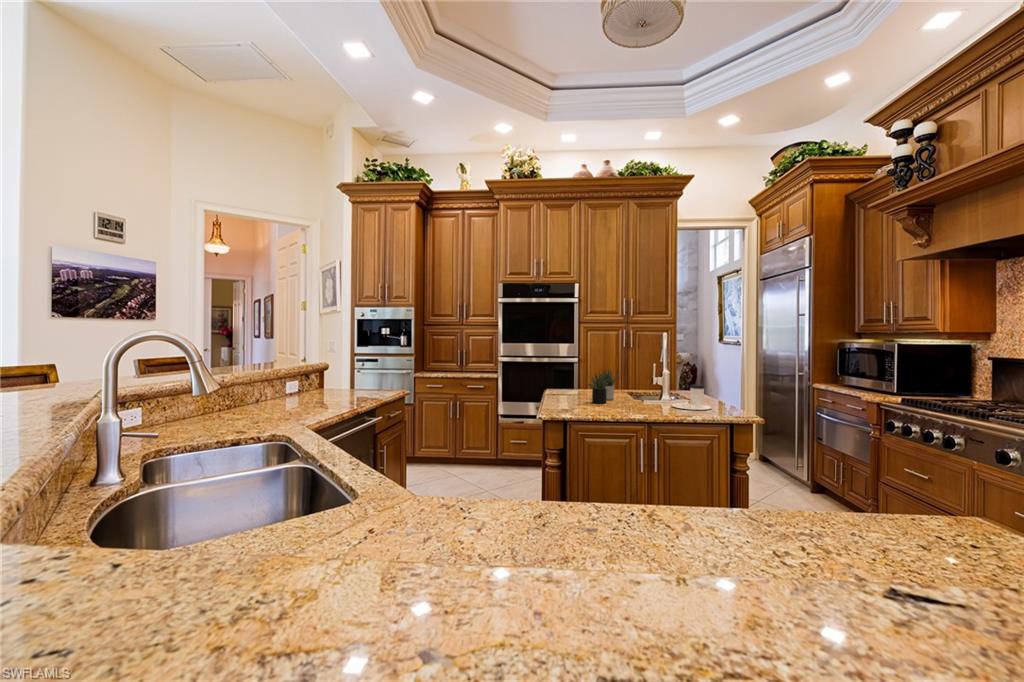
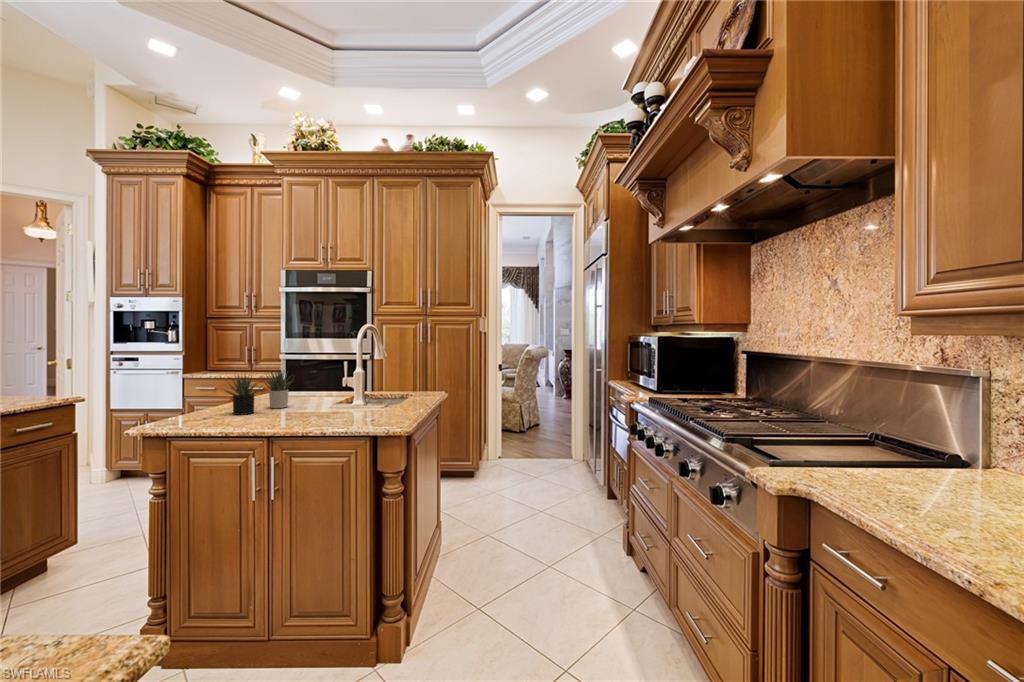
coffee cup: present [672,385,711,410] -> none [312,389,365,423]

